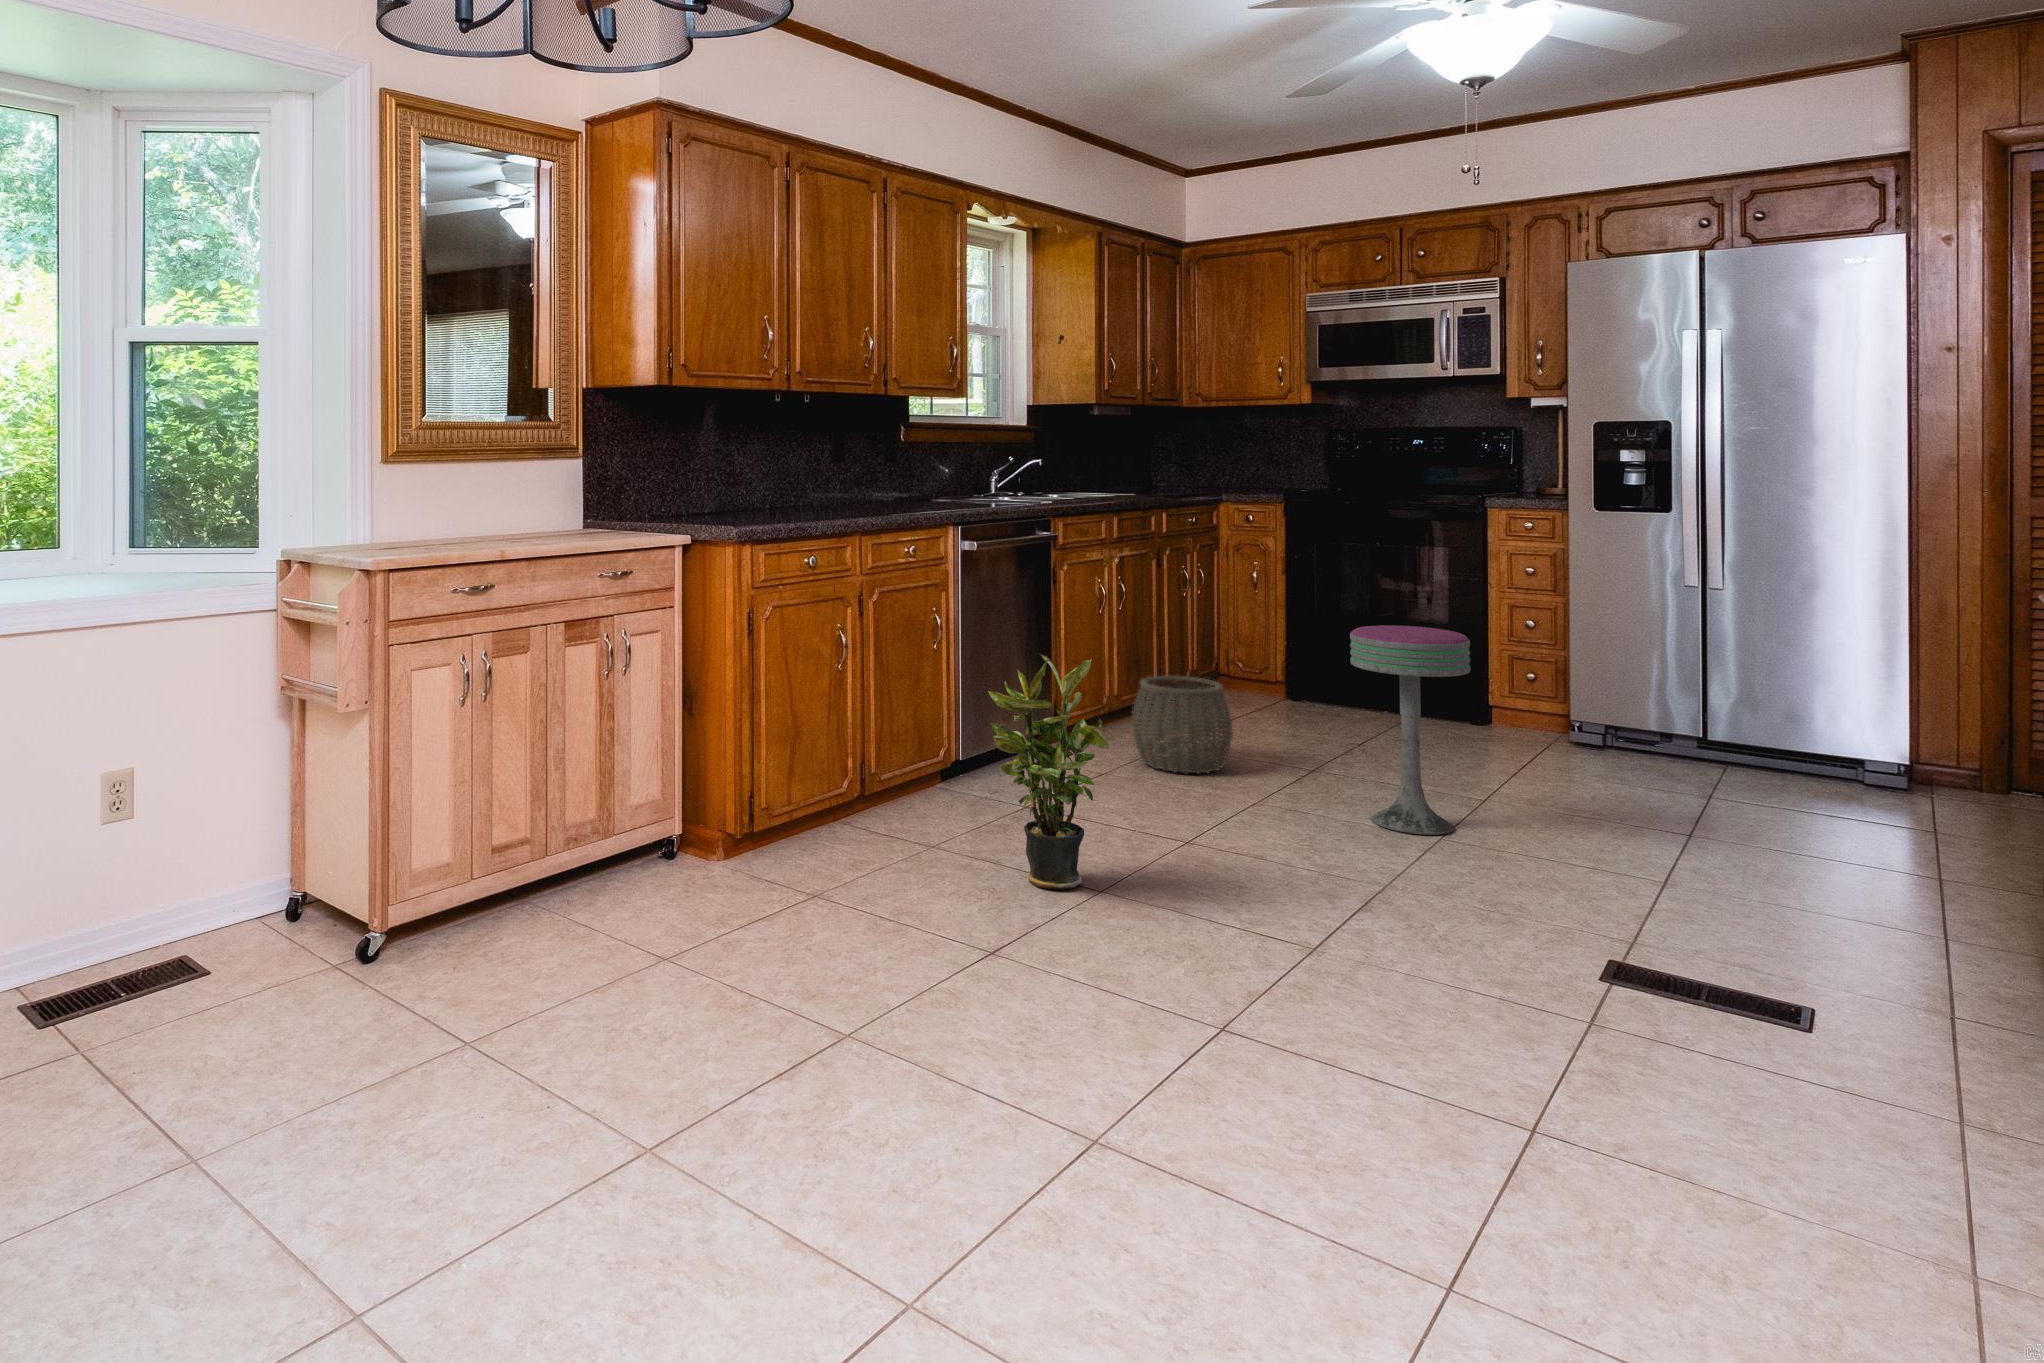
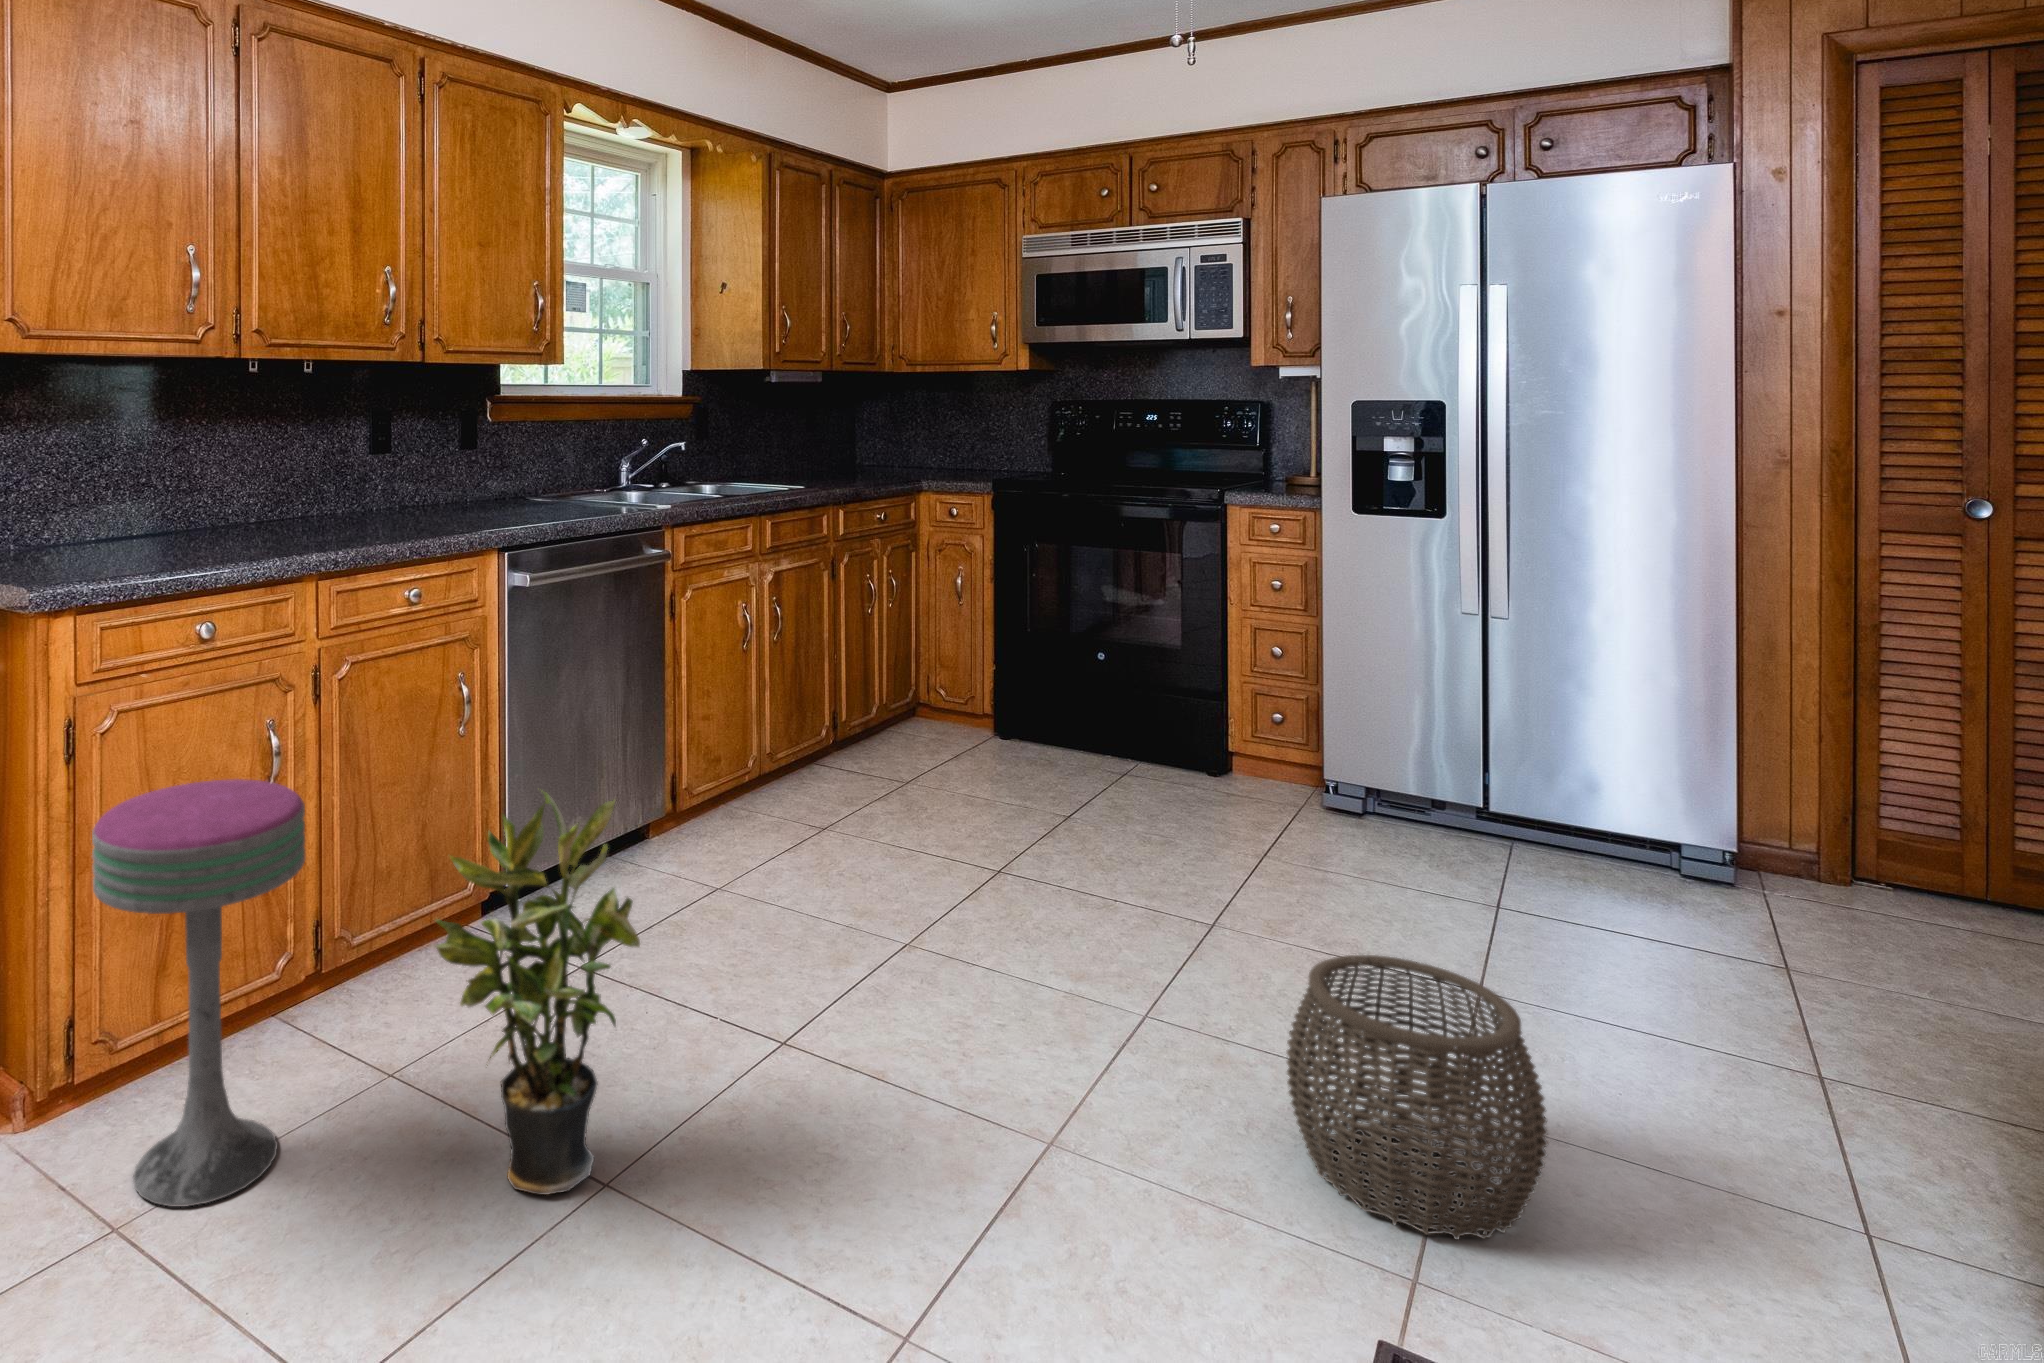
bar stool: present [1350,625,1470,835] -> present [92,779,305,1207]
woven basket: present [1131,676,1232,774] -> present [1287,955,1548,1239]

